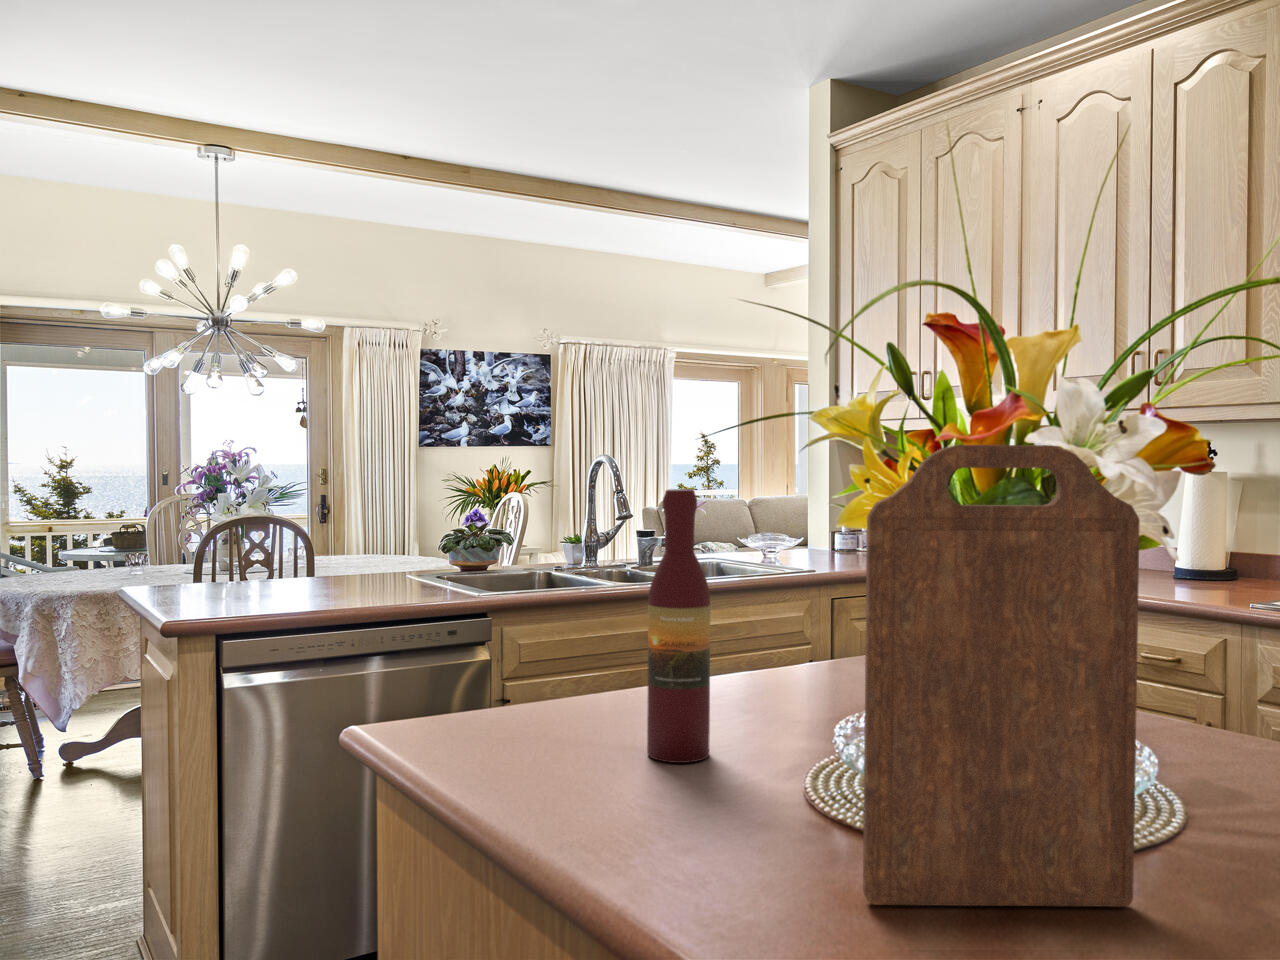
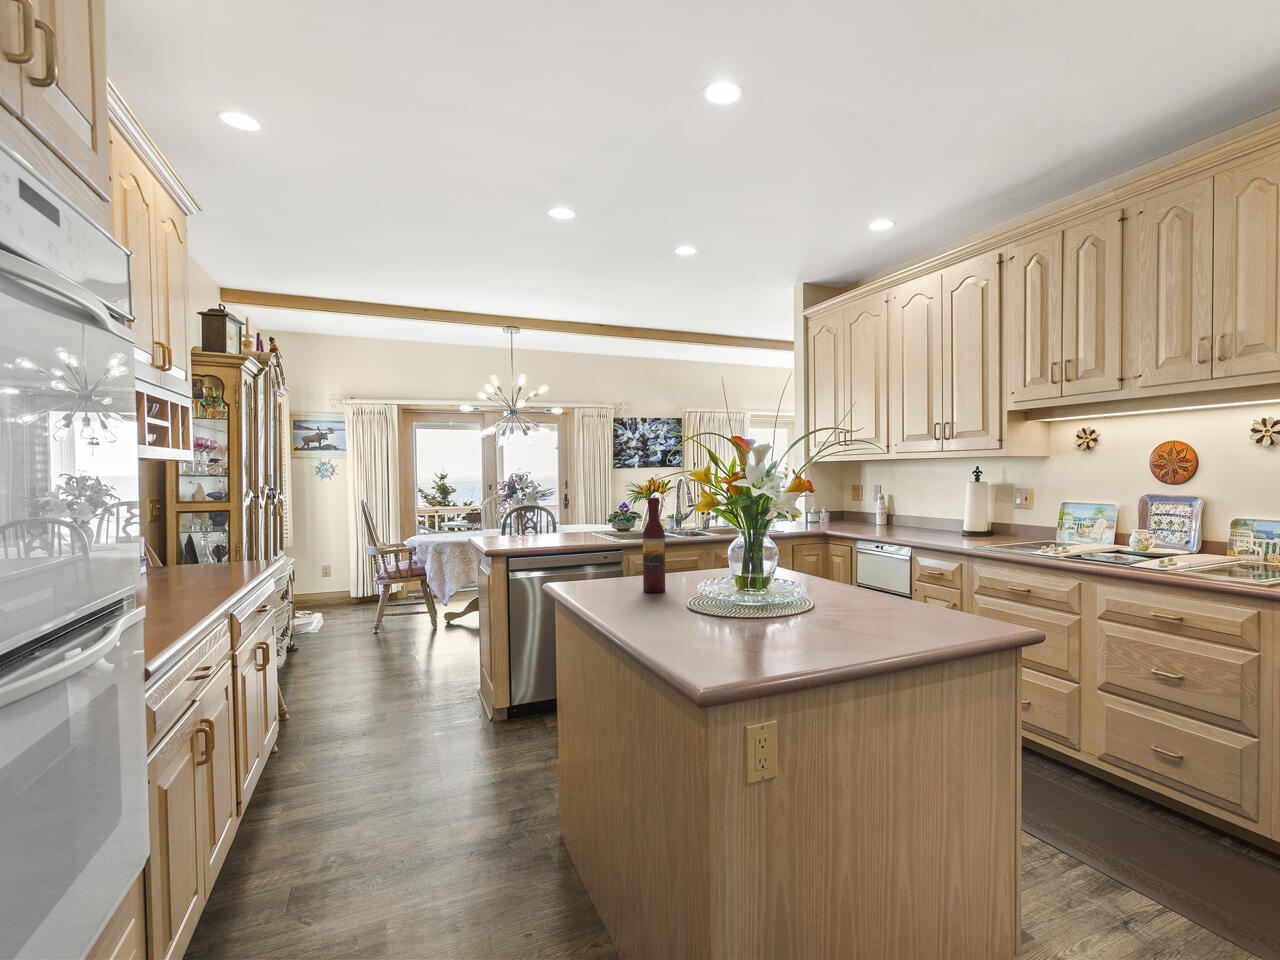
cutting board: present [863,445,1140,907] -> none [676,486,757,625]

